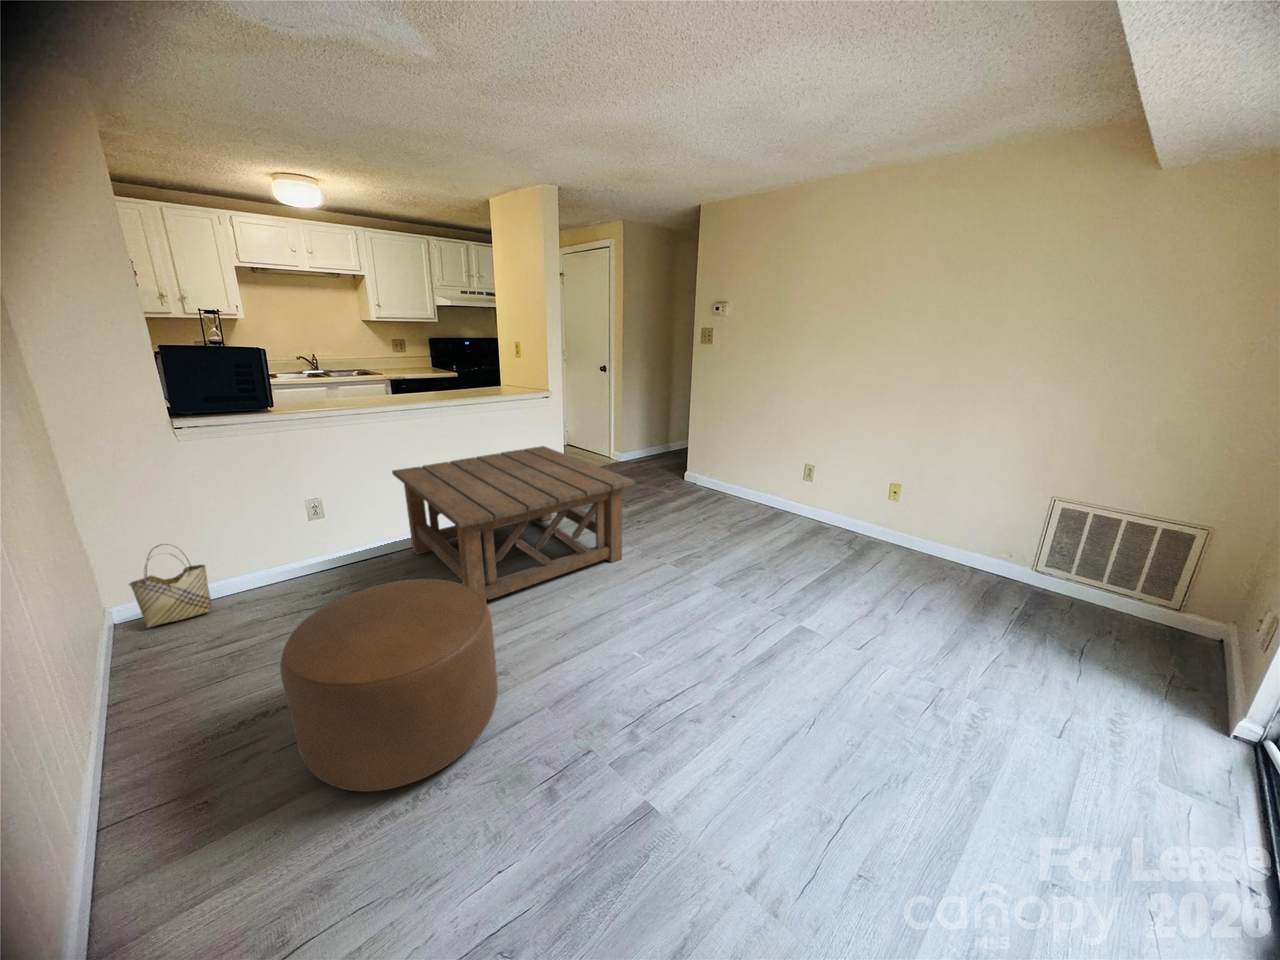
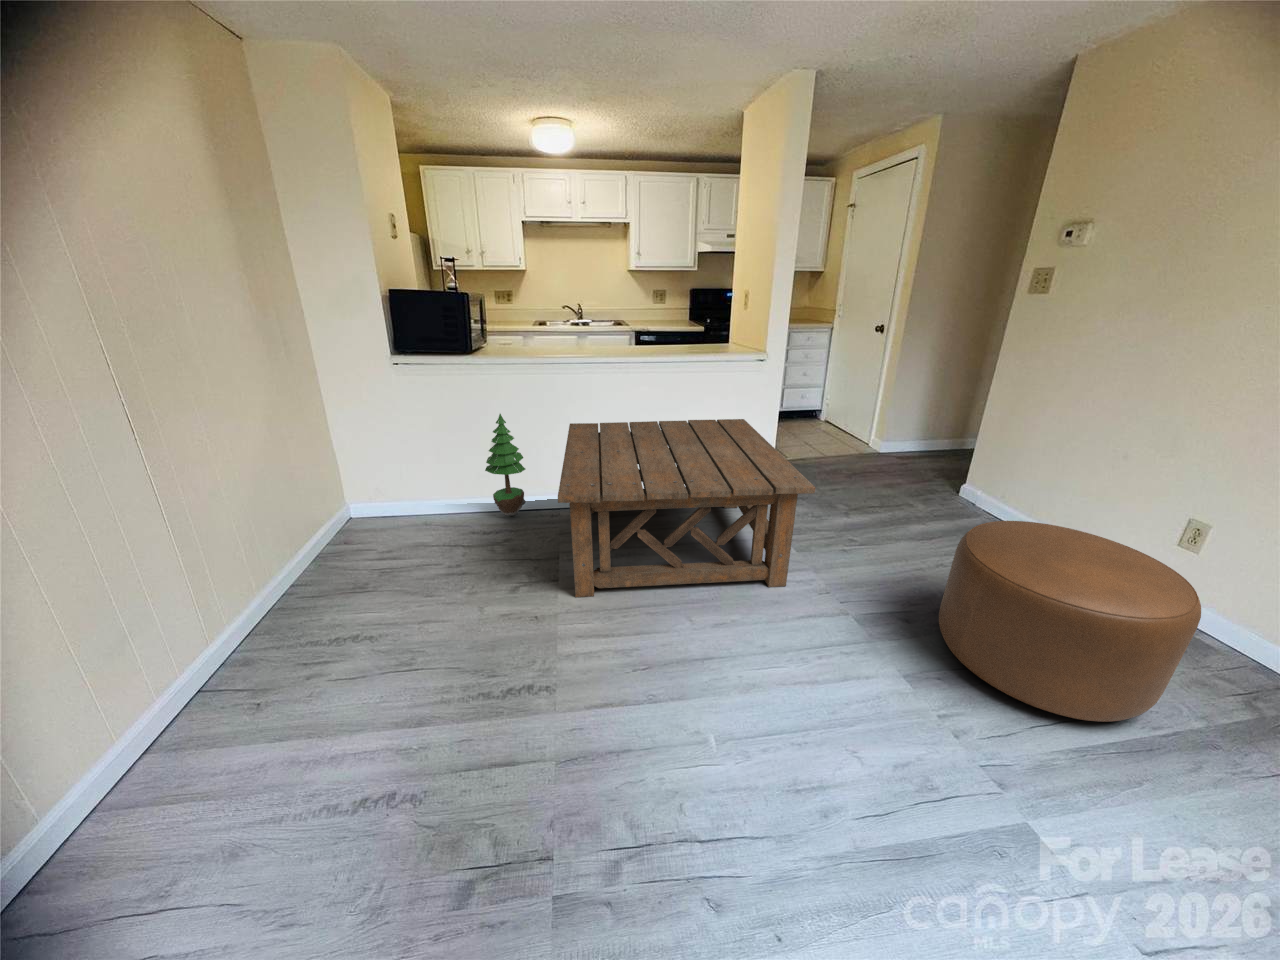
potted tree: none [308,469,358,575] -> present [485,414,525,516]
woven basket: present [129,544,212,628] -> none [358,458,413,523]
ottoman: present [280,579,498,792] -> present [939,521,1201,722]

